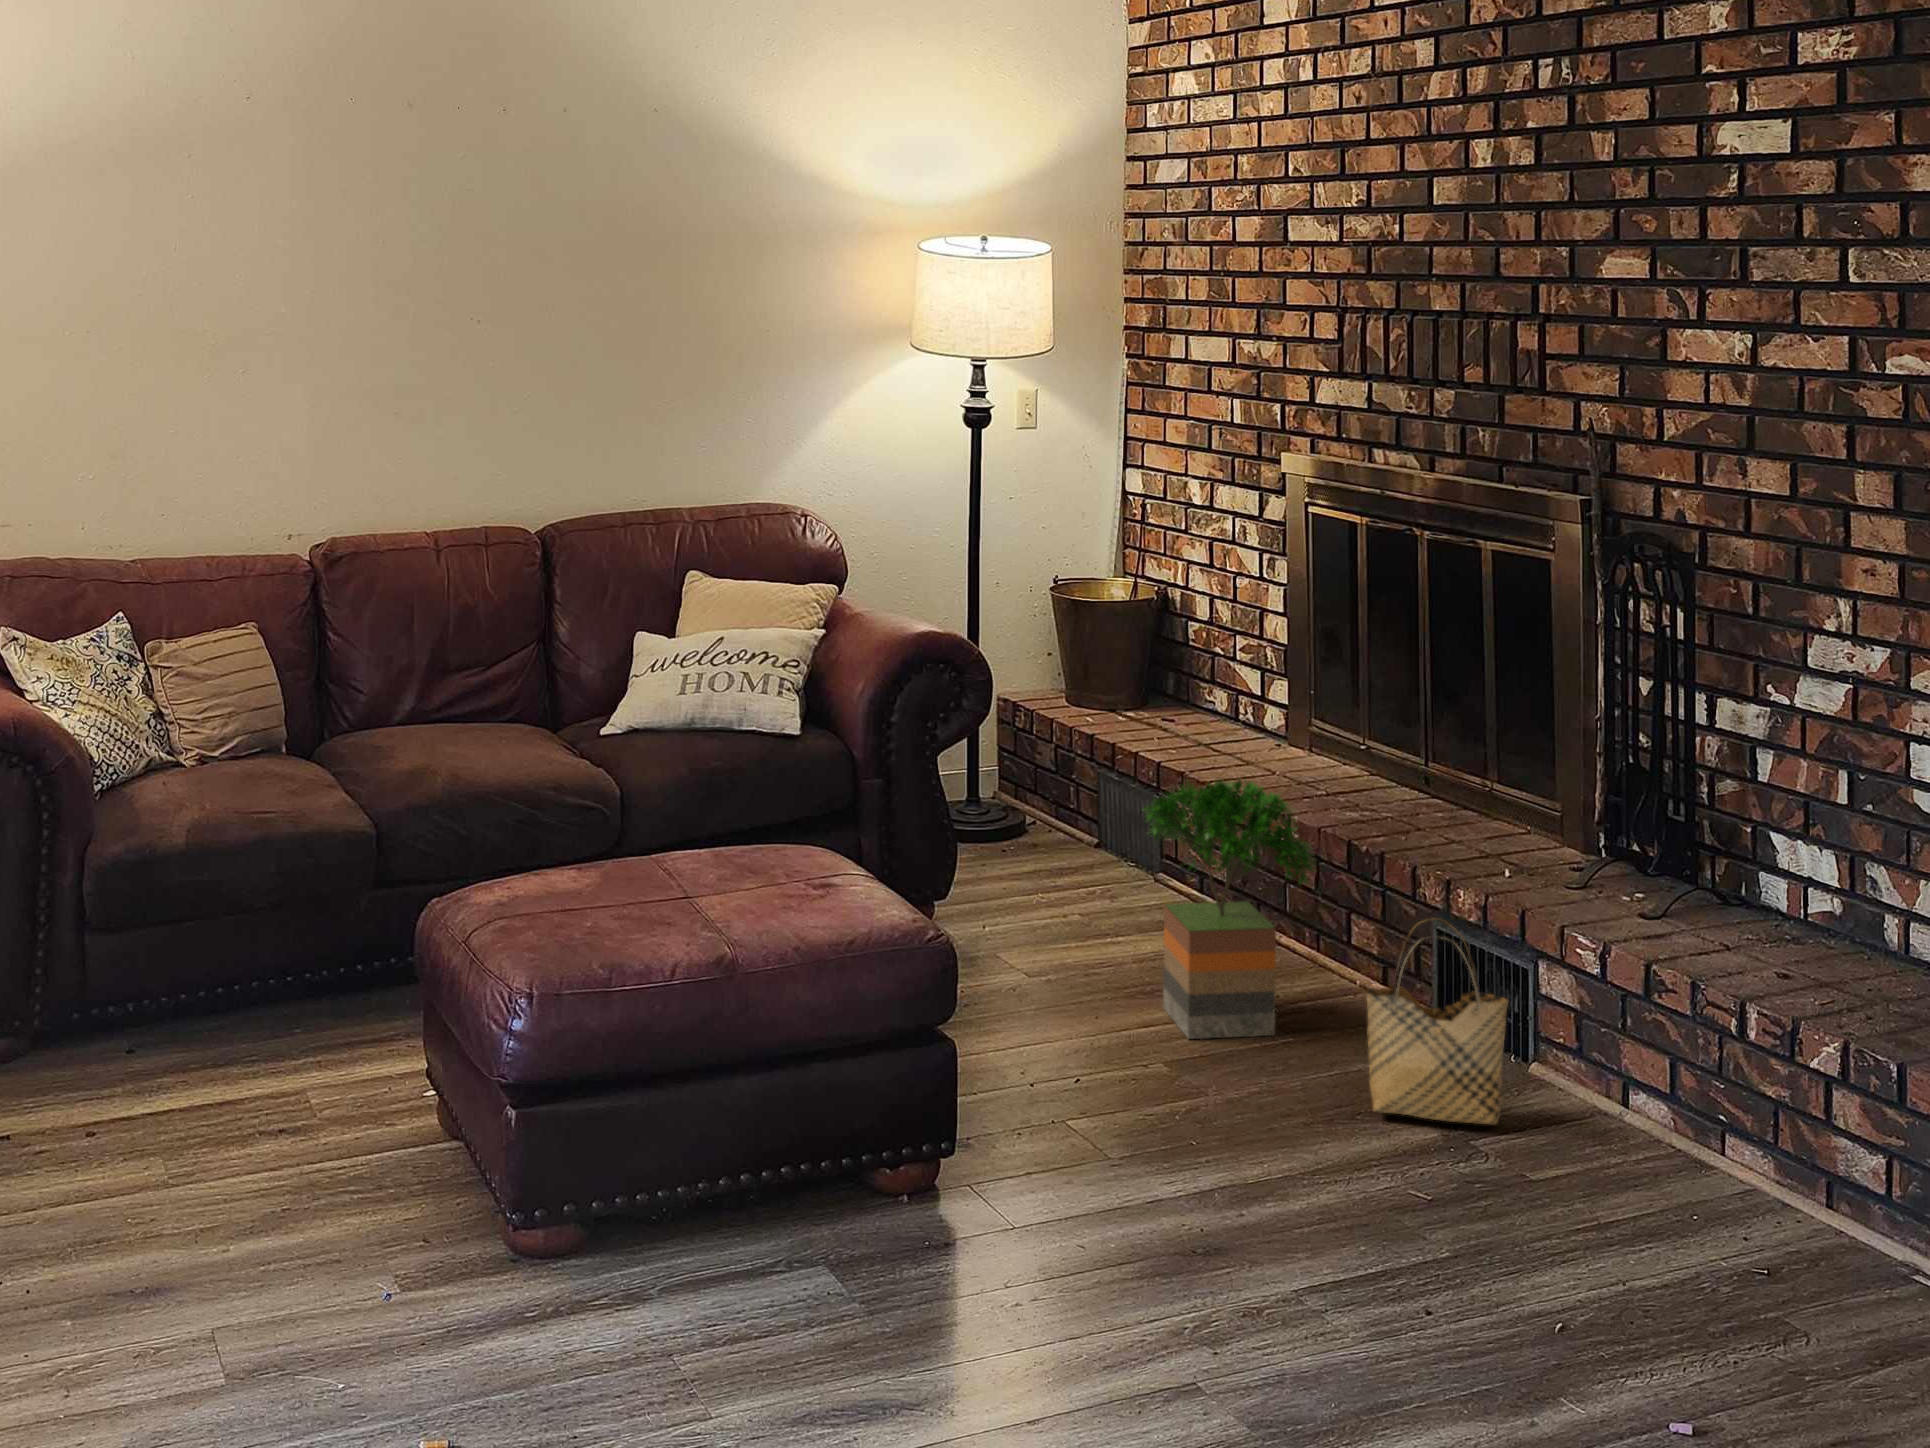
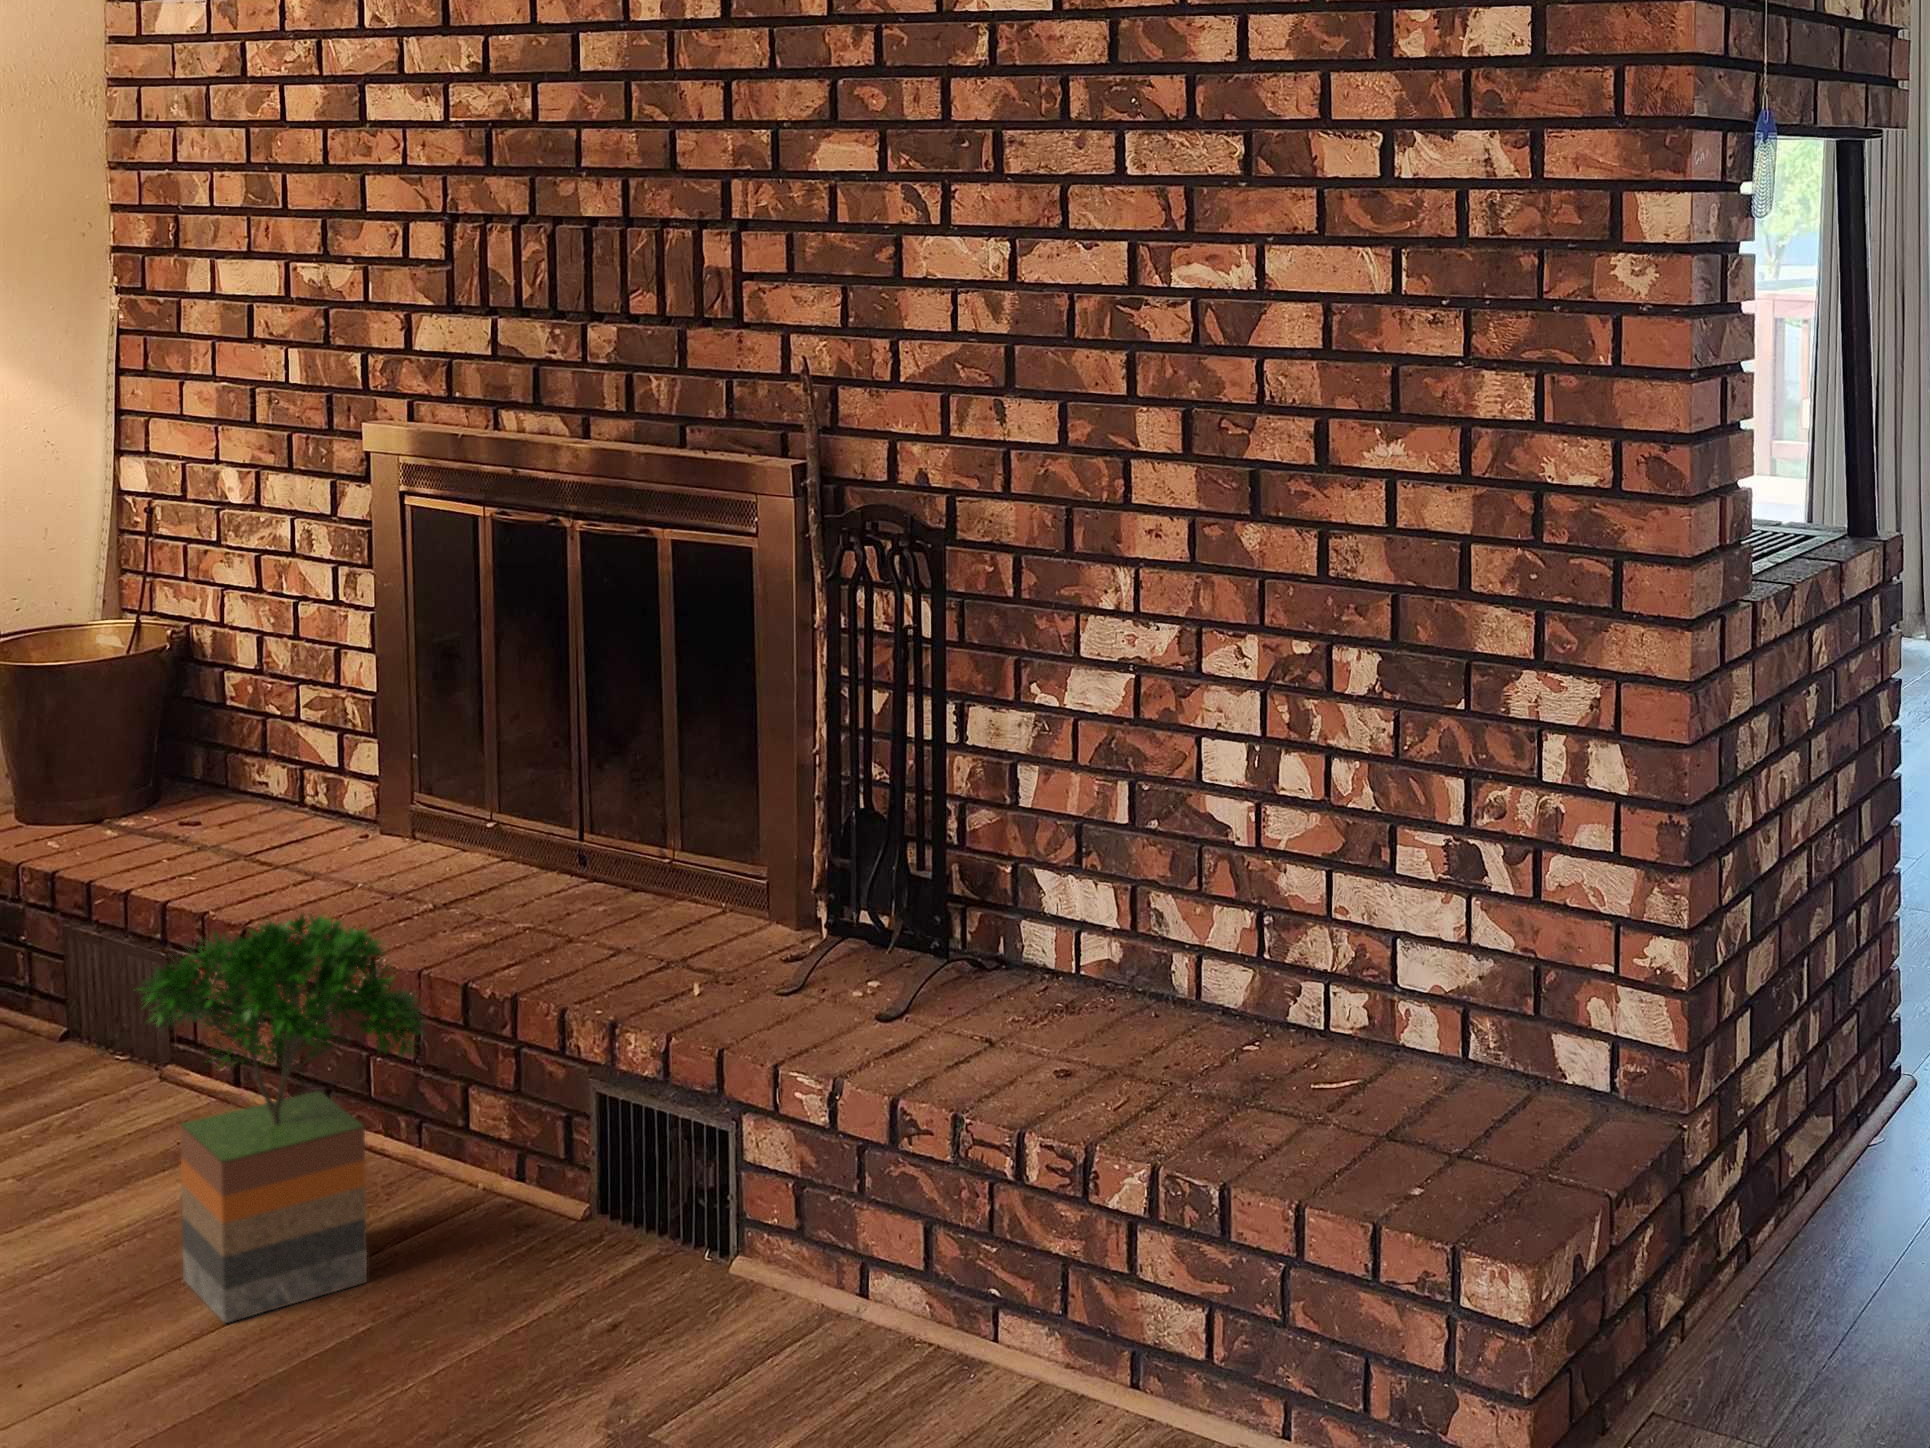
woven basket: present [1365,917,1508,1125] -> none [503,1073,713,1374]

